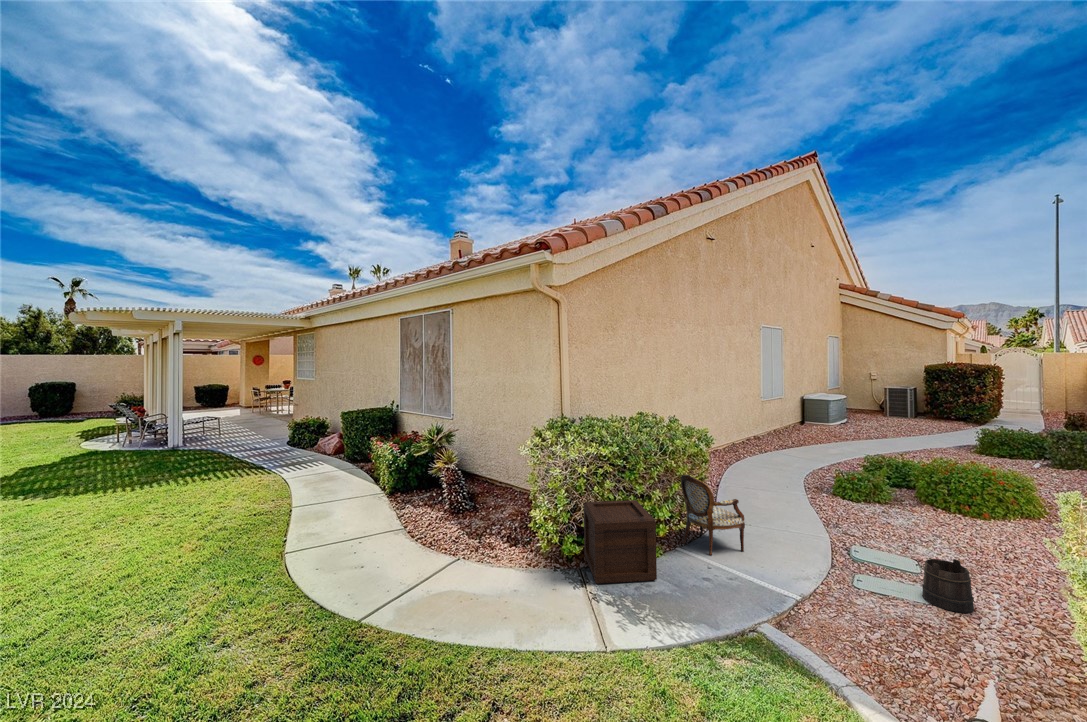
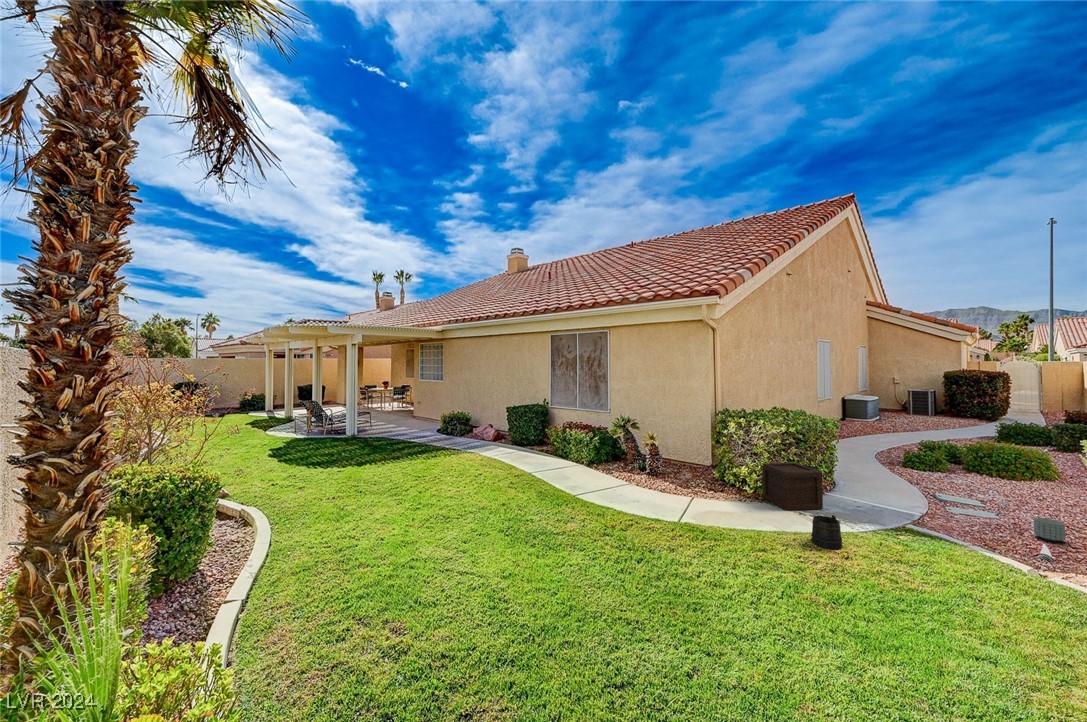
armchair: present [681,475,745,555] -> none [817,447,866,498]
bucket: present [922,559,974,613] -> present [811,515,842,550]
planter: none [975,612,1027,663] -> present [1033,517,1066,541]

